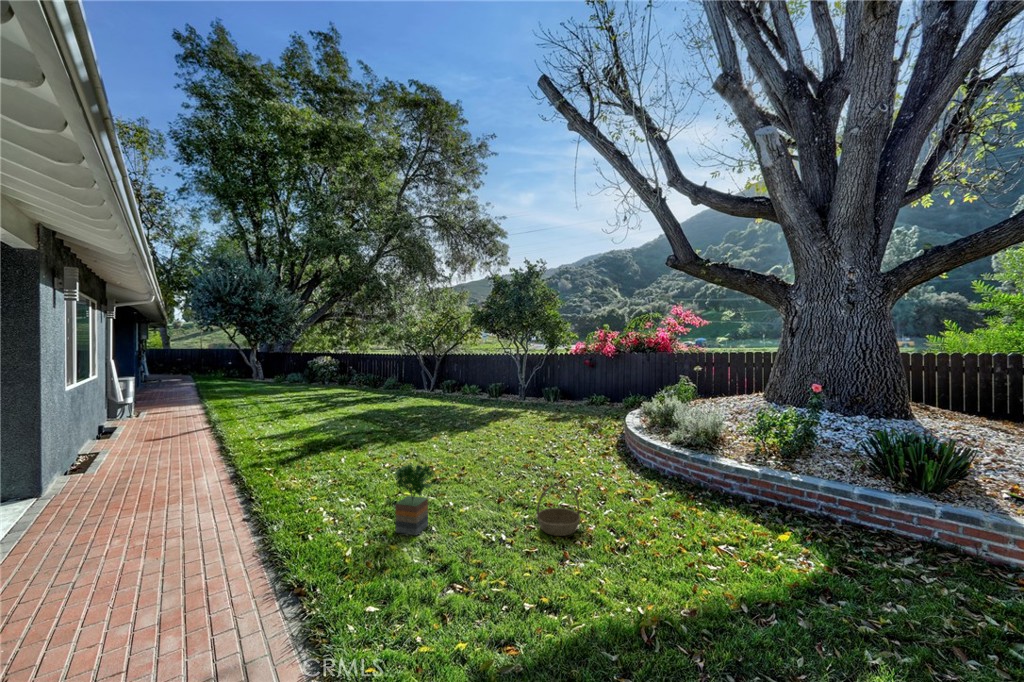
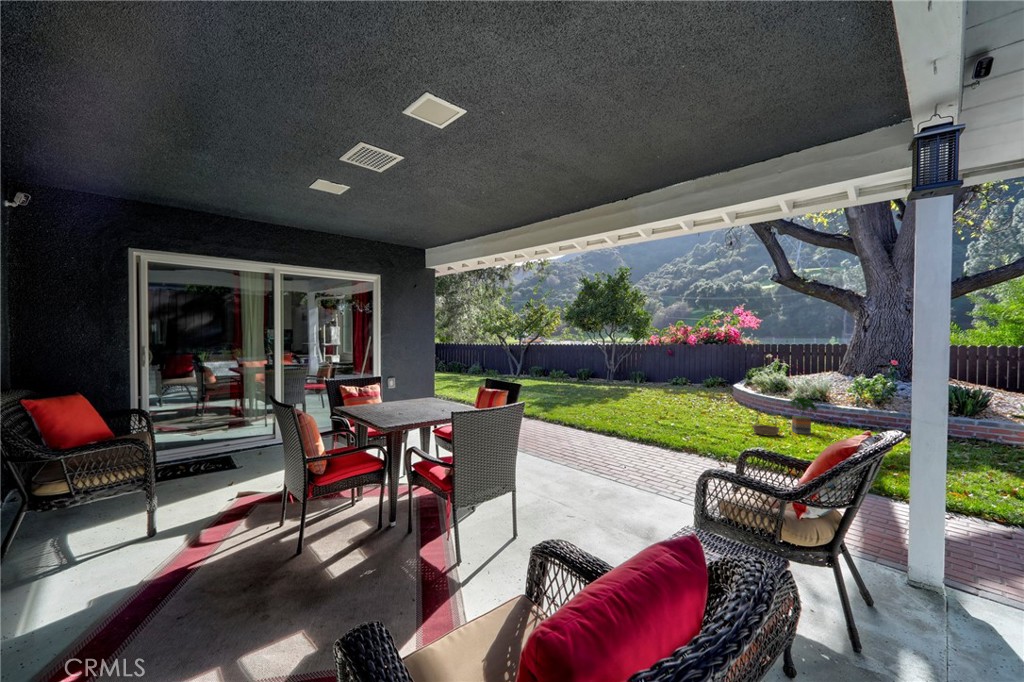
potted tree: present [395,465,435,535] -> present [790,398,817,434]

